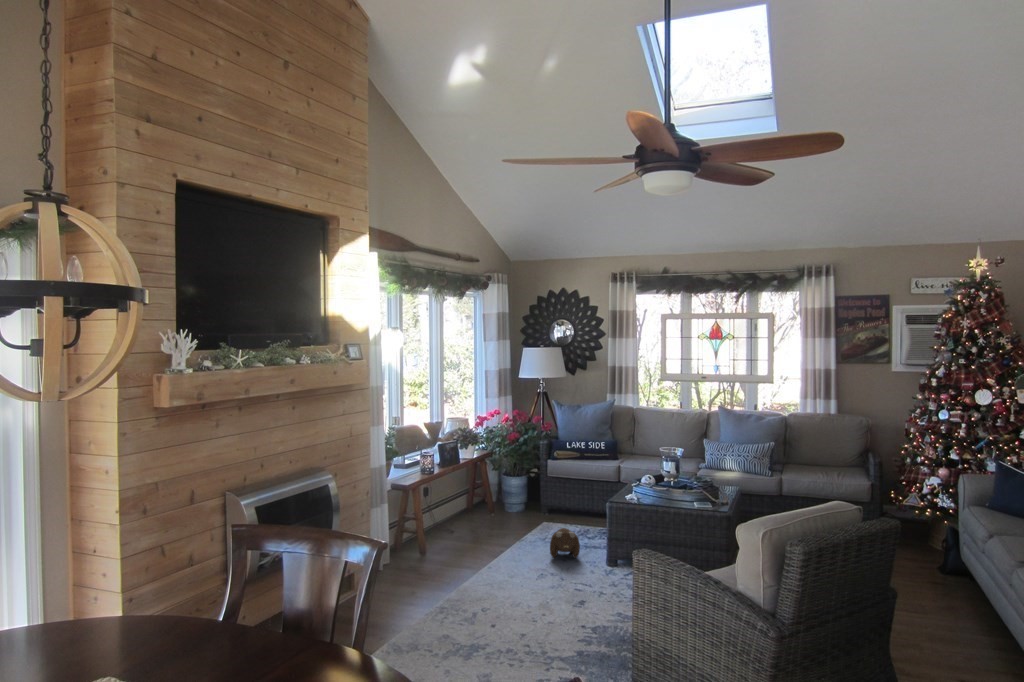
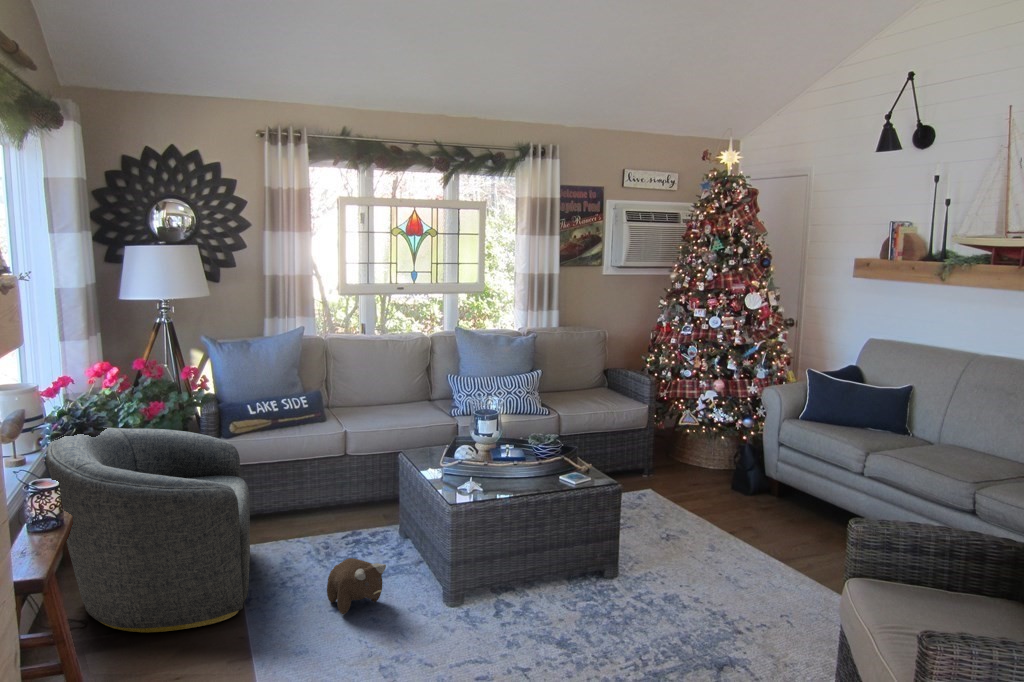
armchair: none [441,439,545,545] -> present [46,428,250,632]

